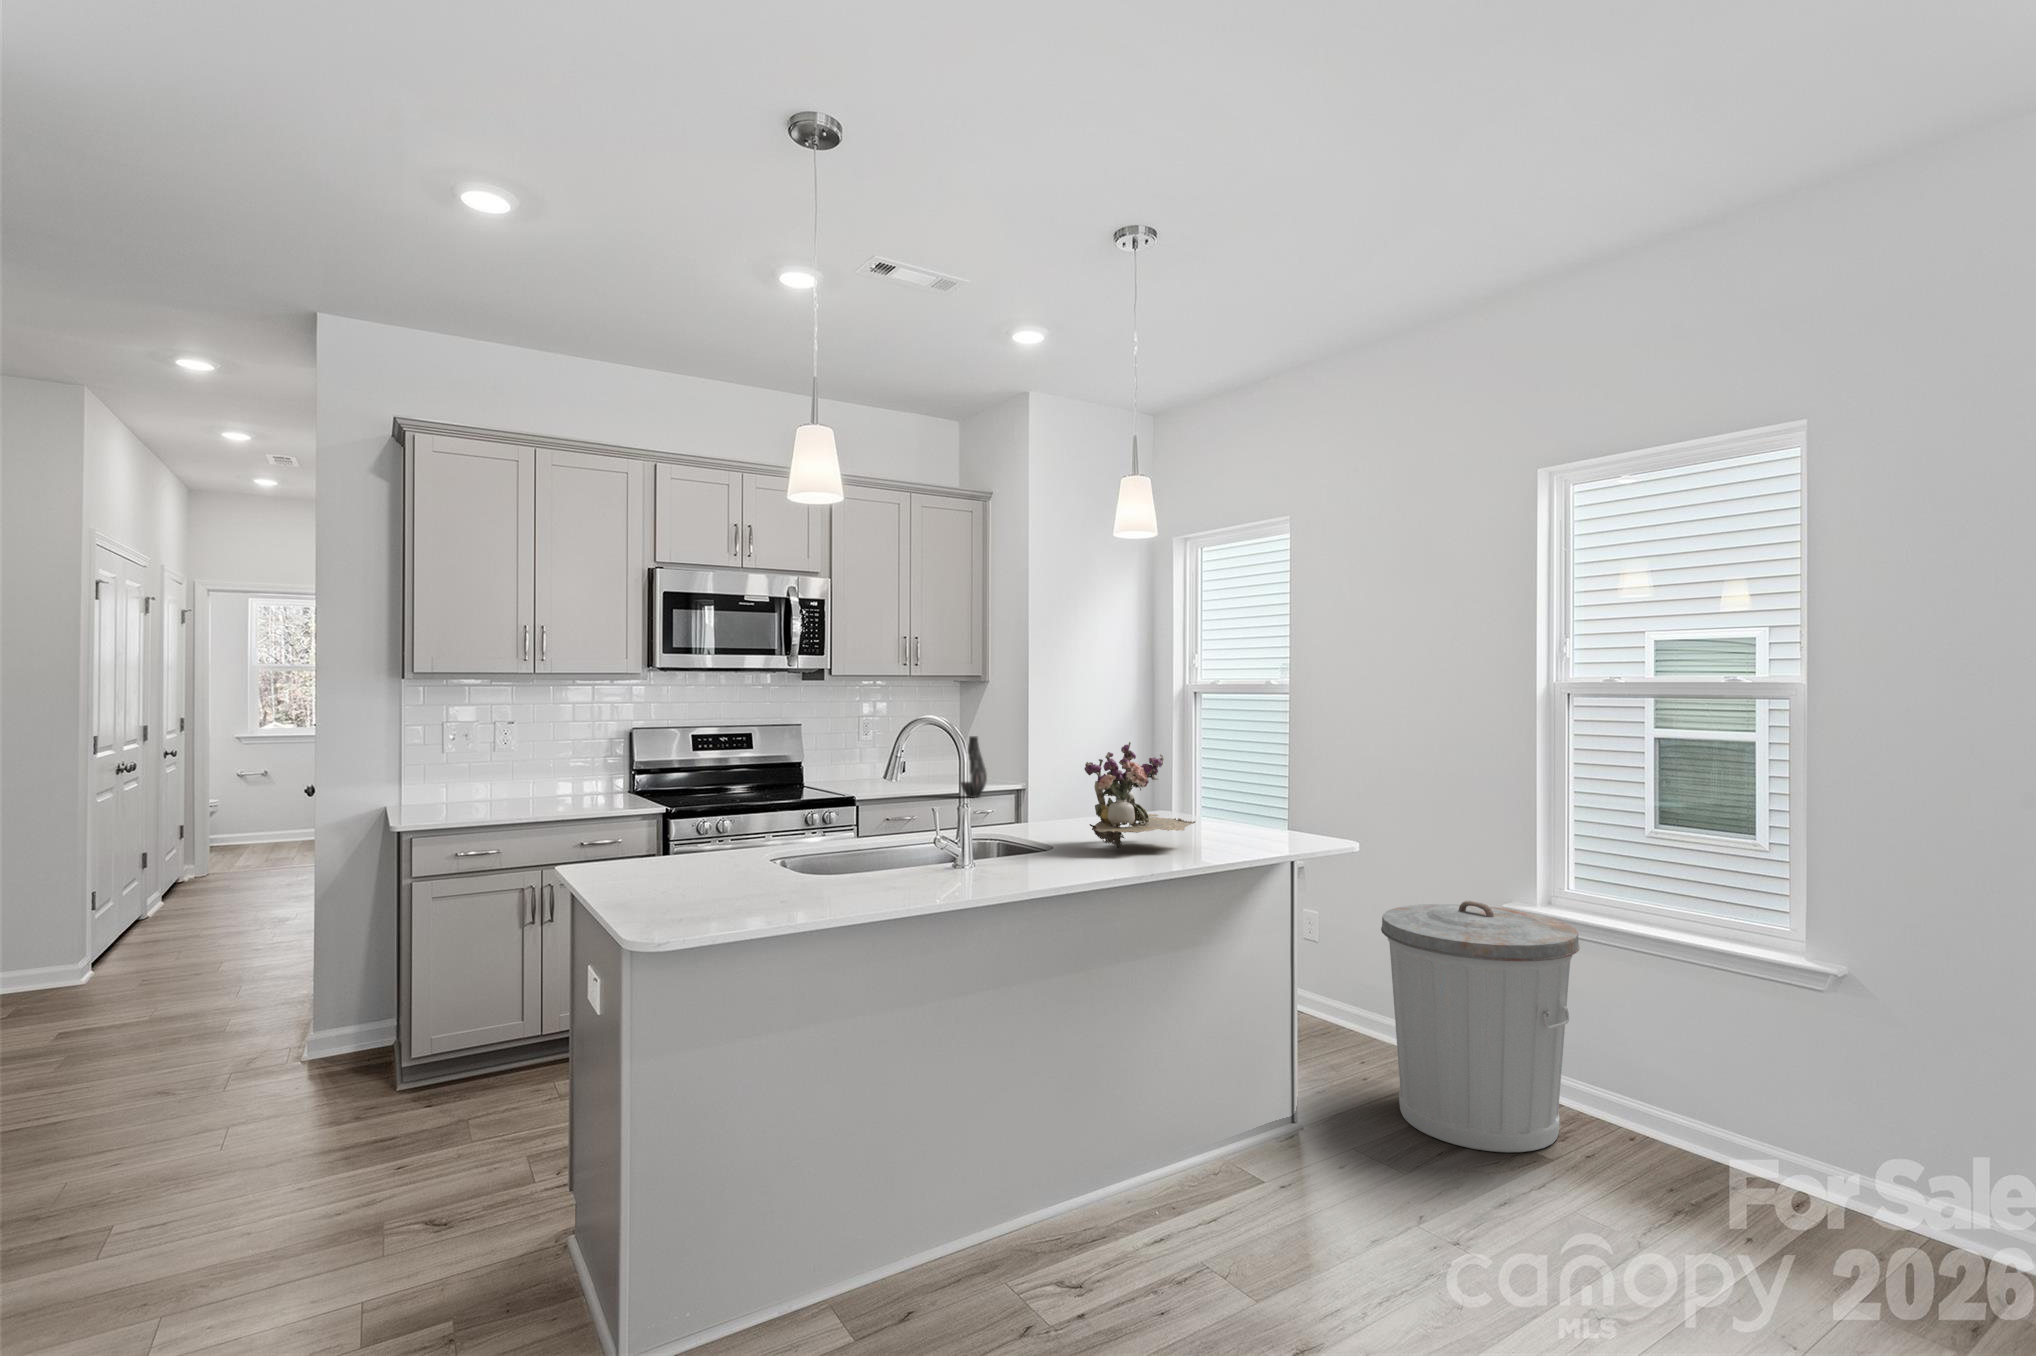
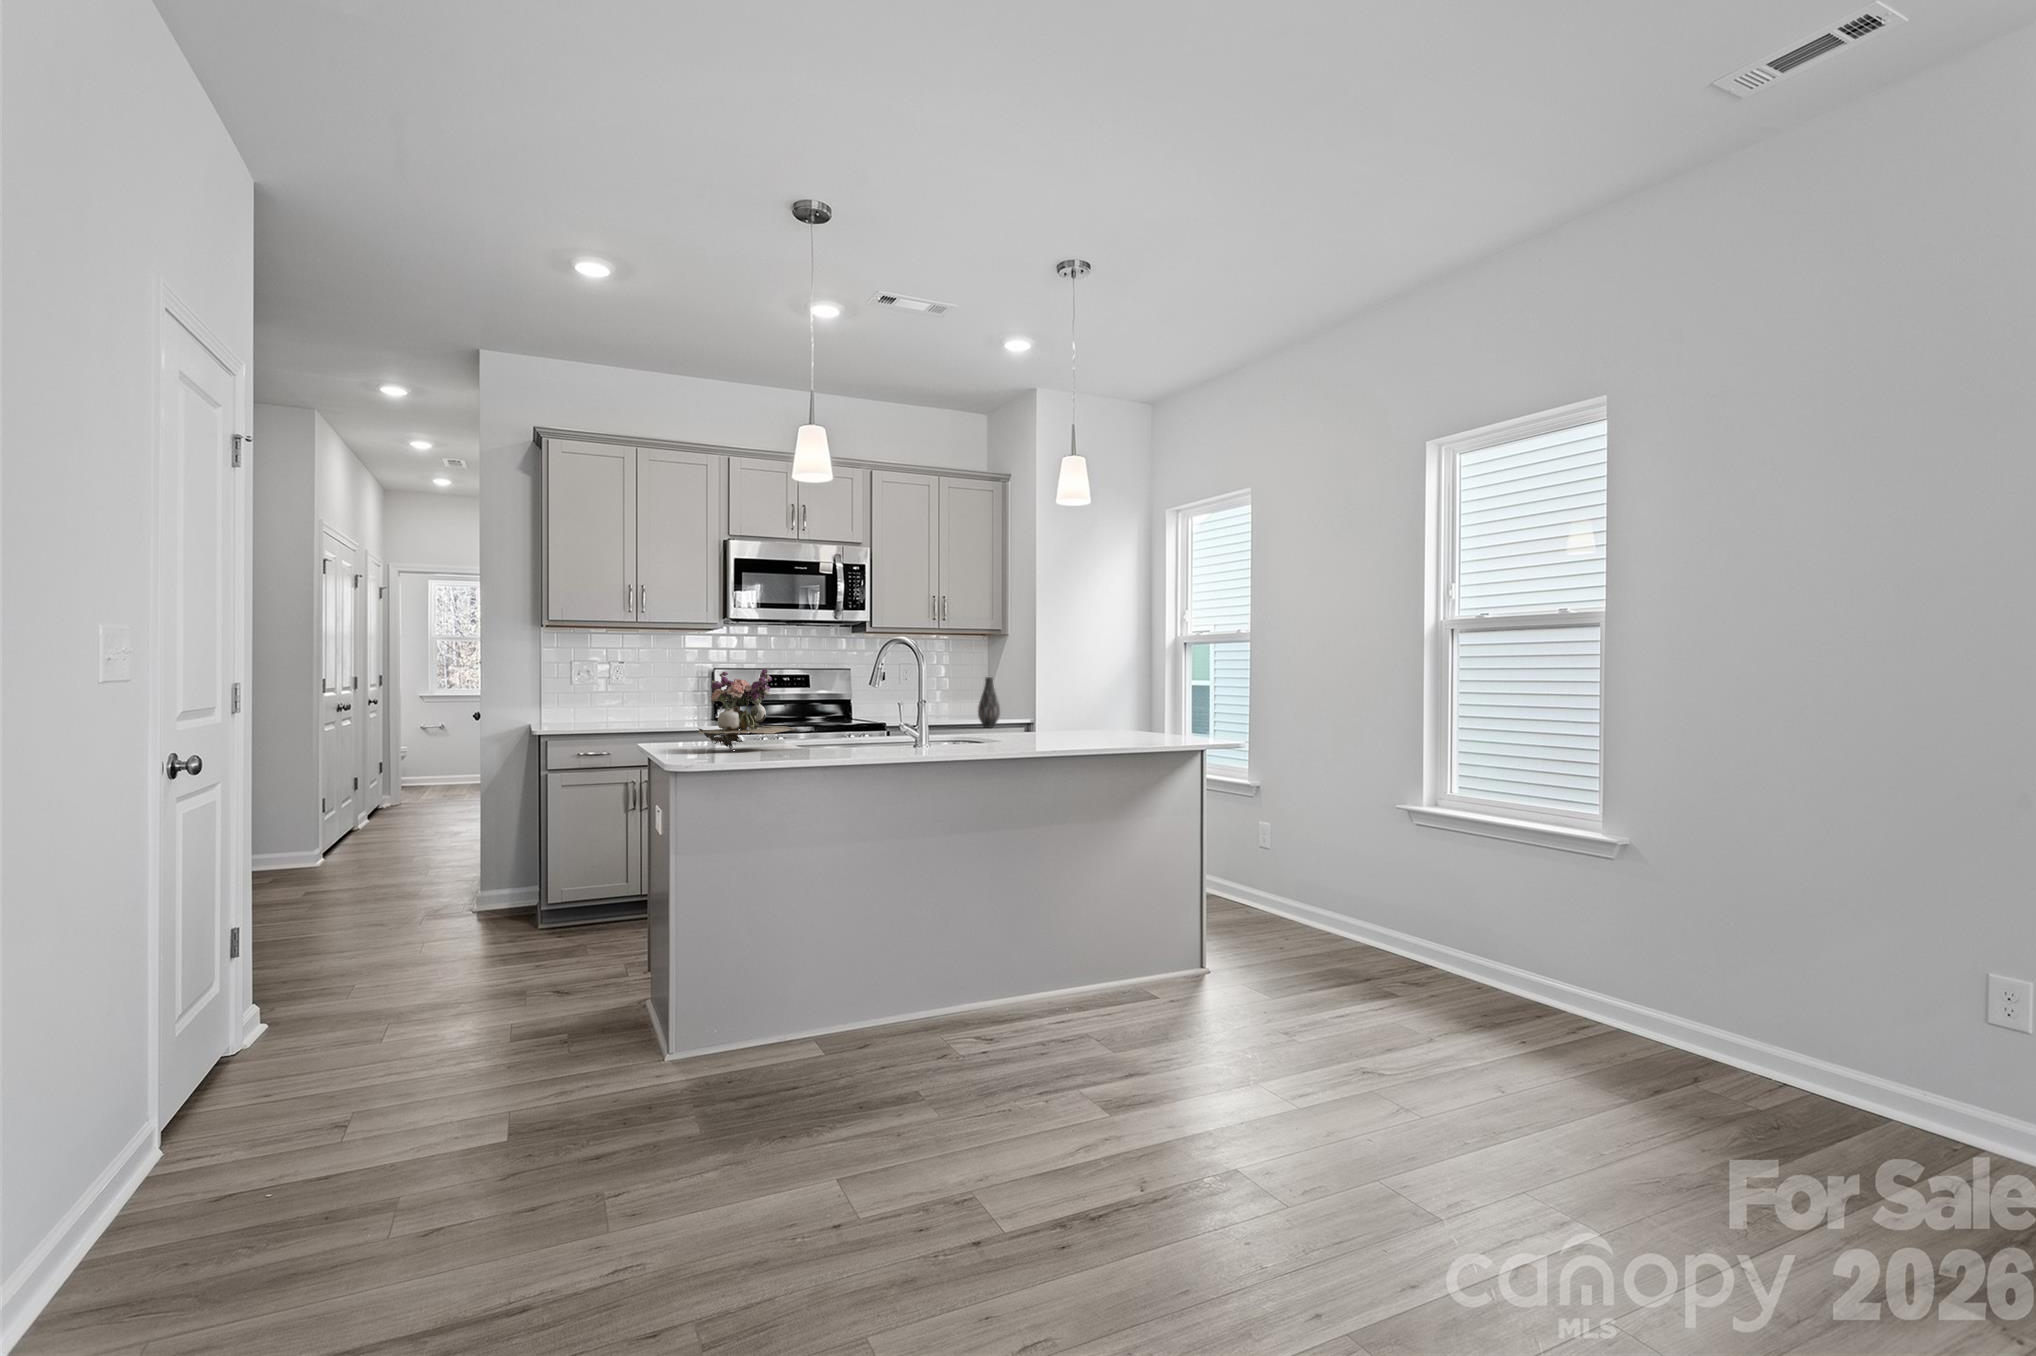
flower arrangement: present [1084,742,1195,848] -> present [698,667,797,749]
trash can: present [1381,901,1580,1152] -> none [1279,794,1433,987]

